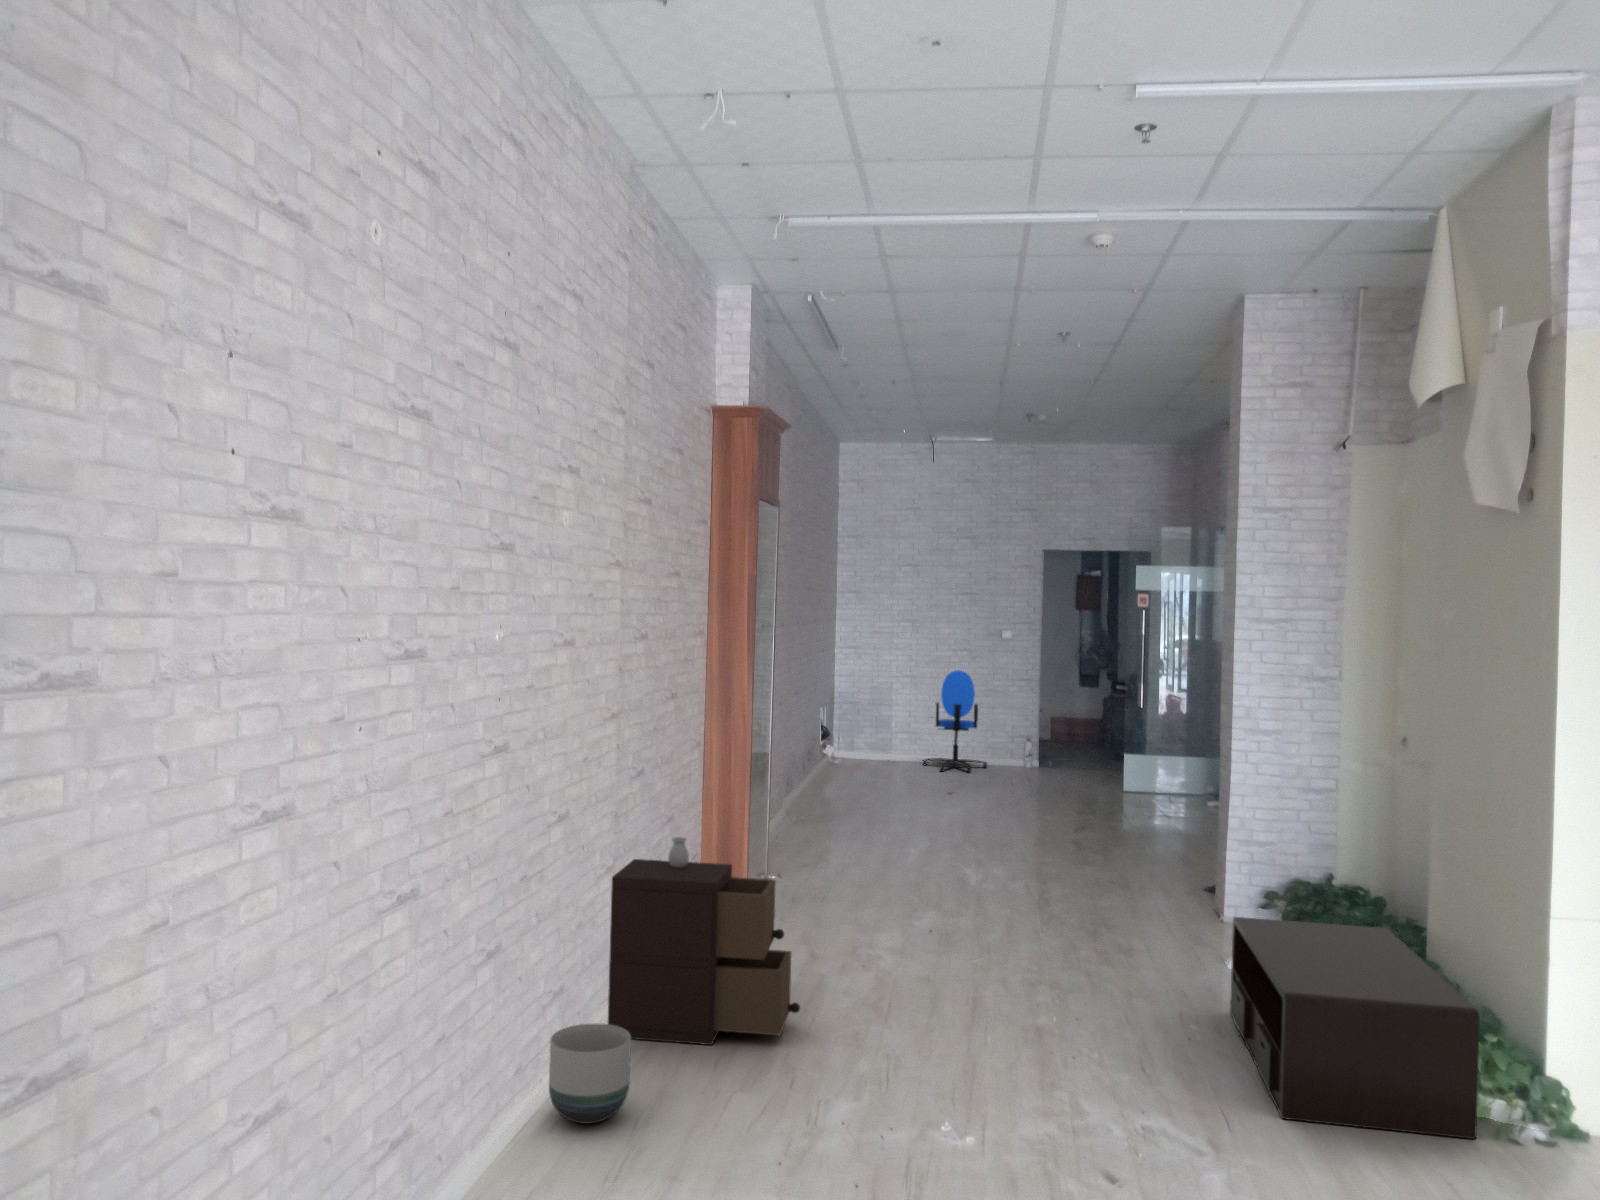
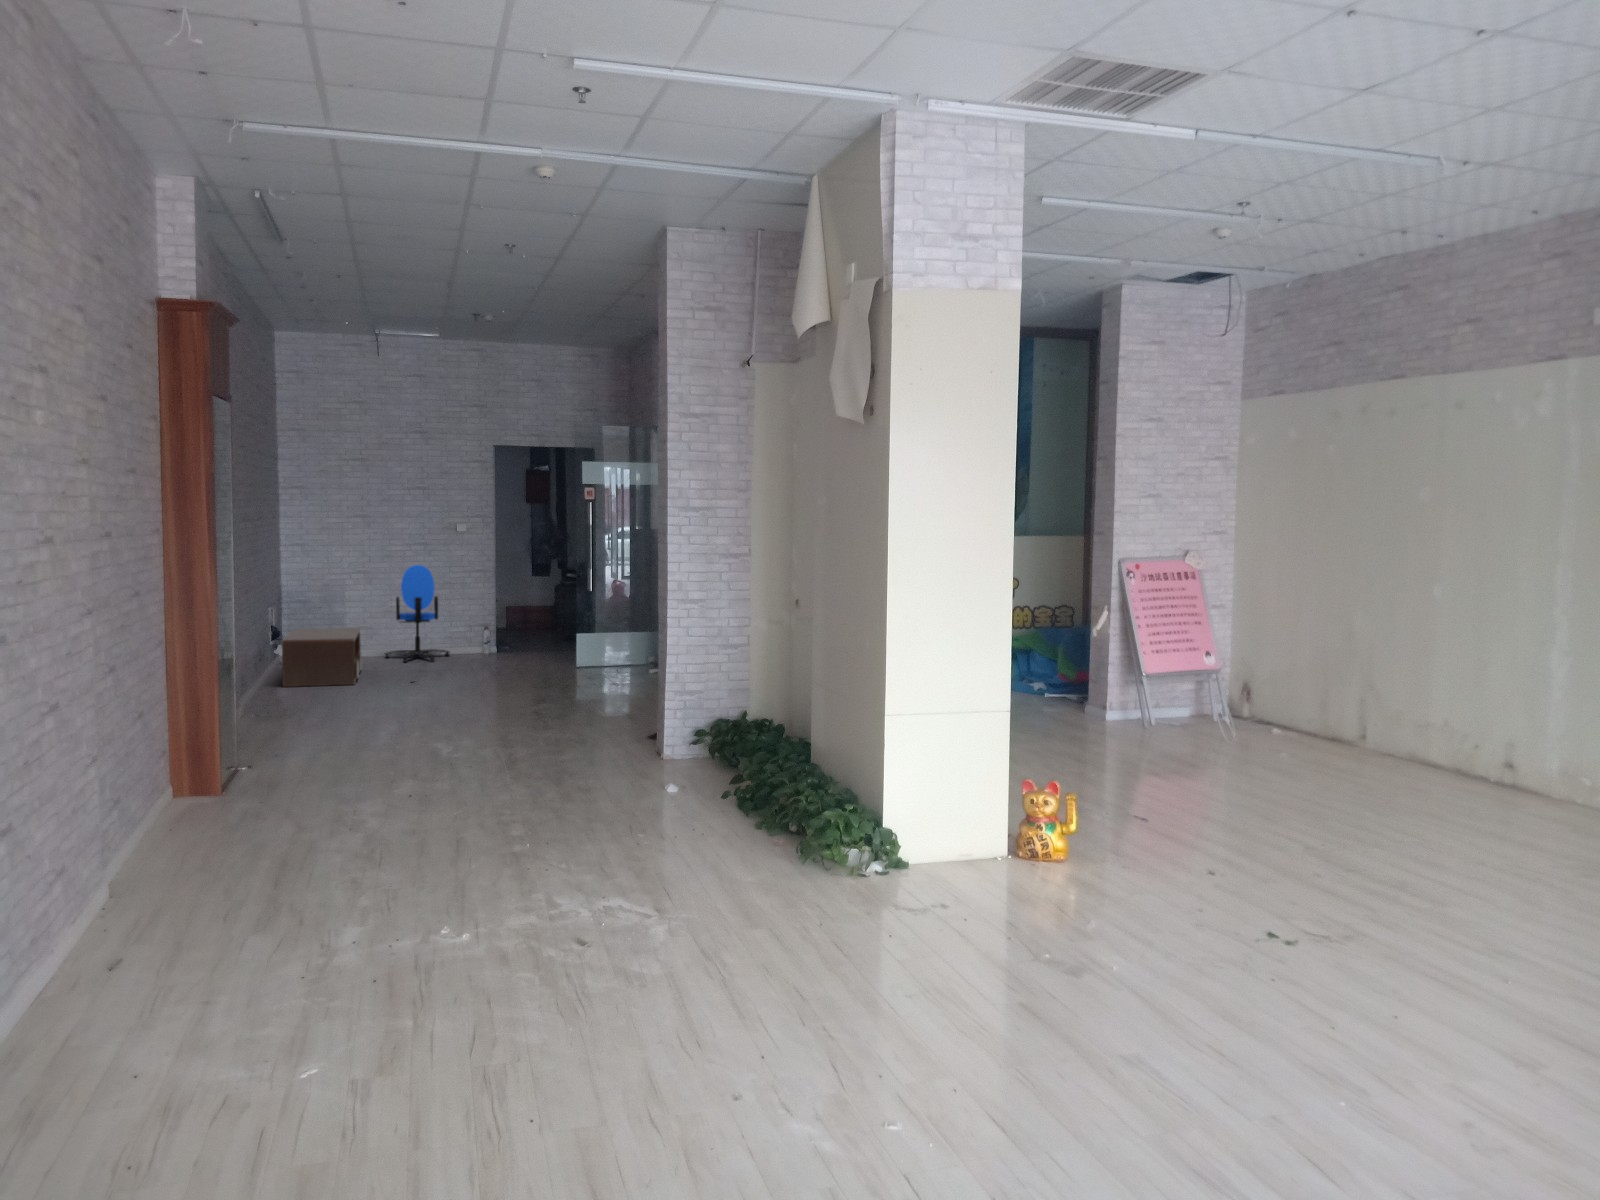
storage cabinet: present [608,837,800,1045] -> none [88,729,297,927]
coffee table: present [1230,917,1480,1139] -> present [282,628,362,687]
planter: present [549,1023,631,1124] -> none [44,906,134,999]

